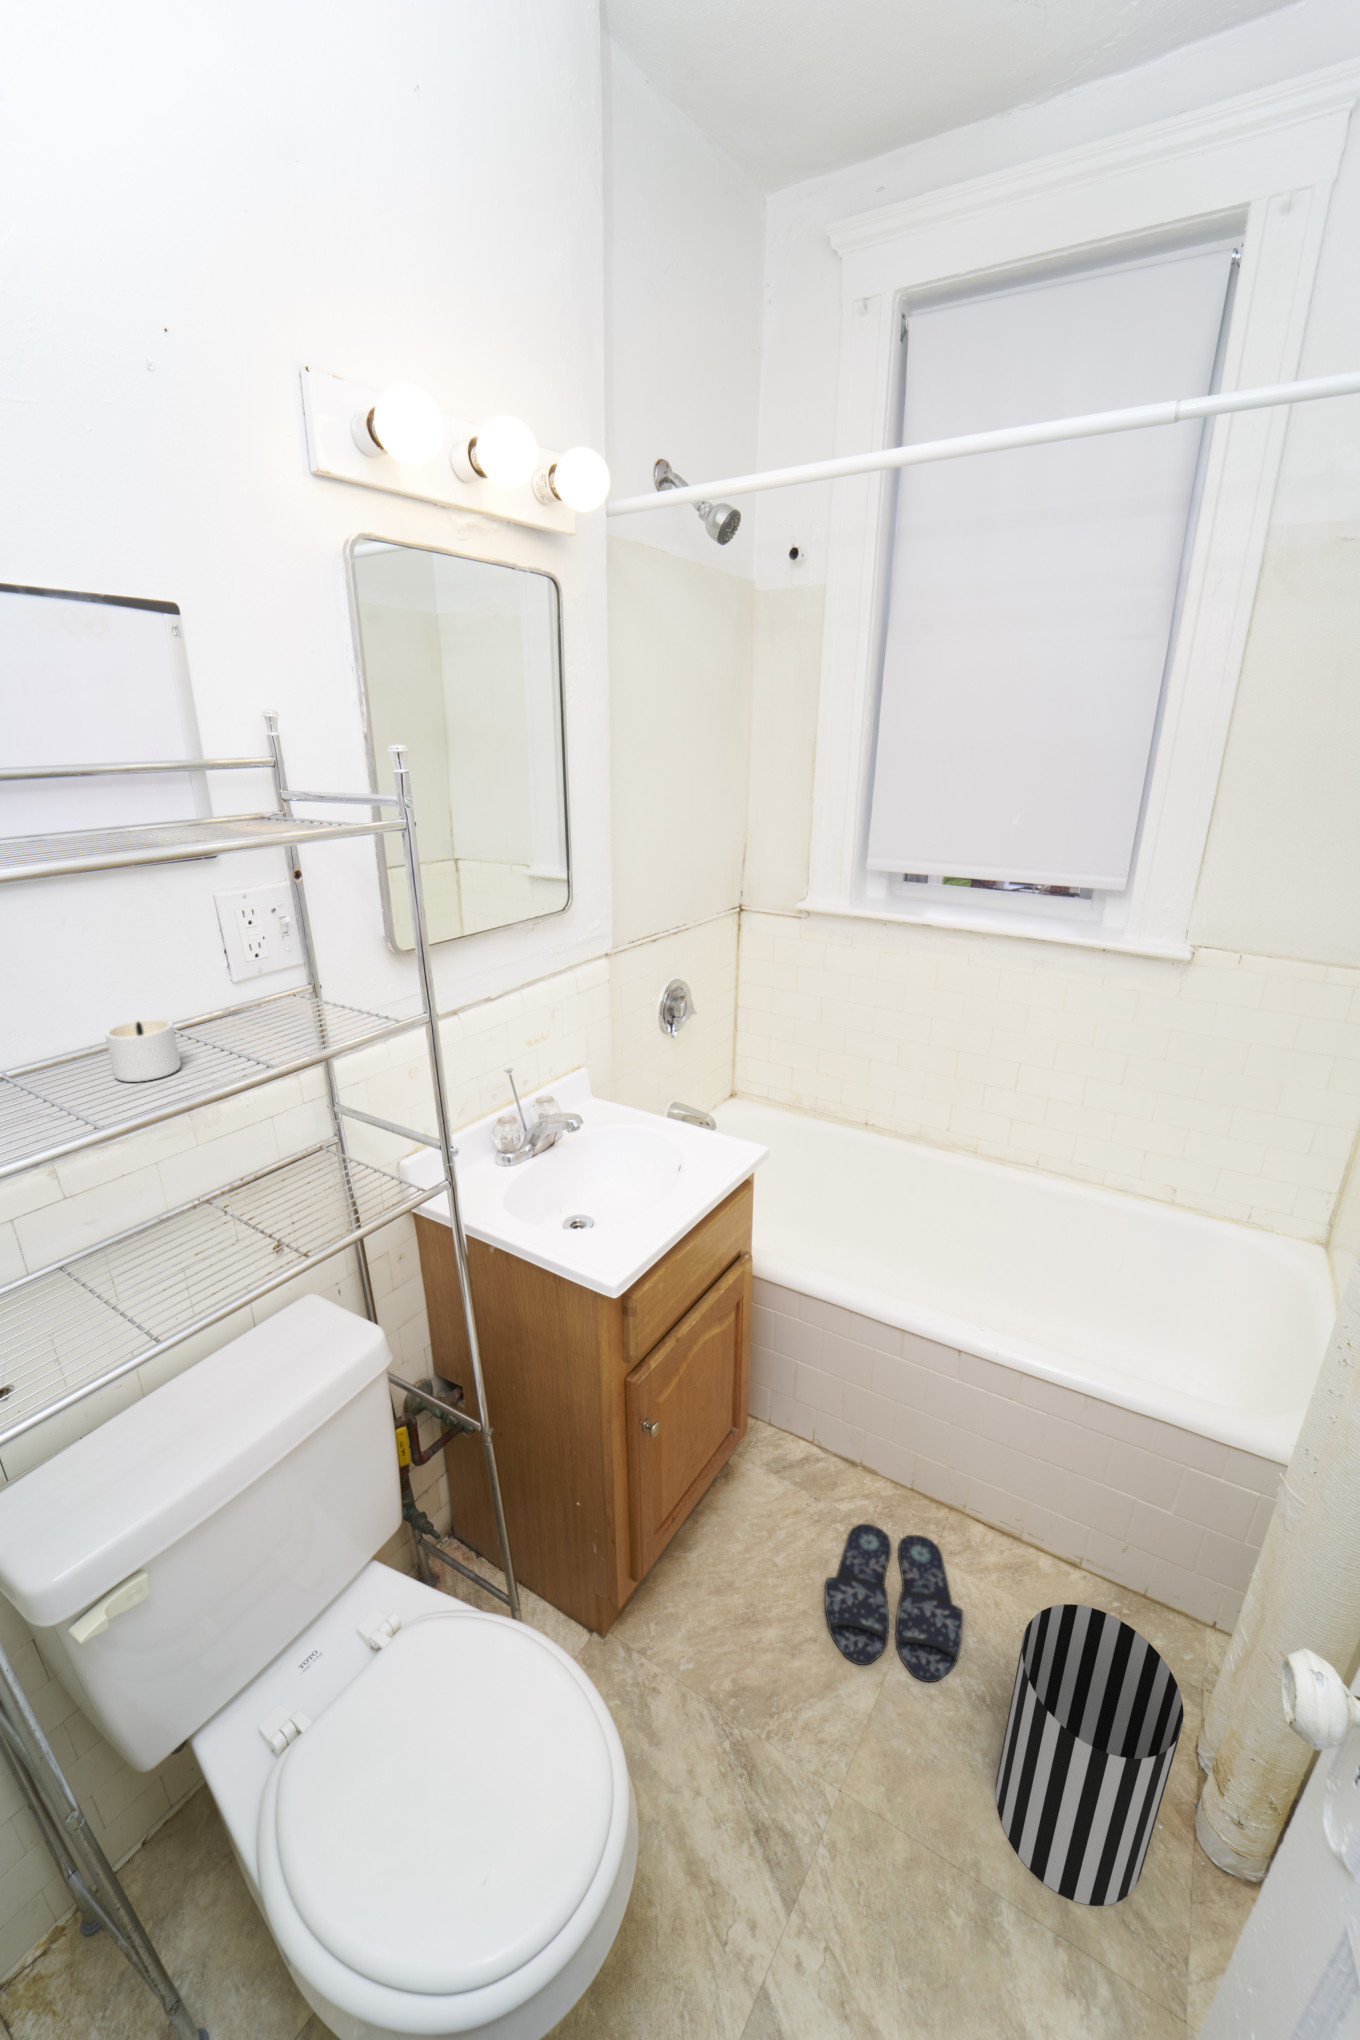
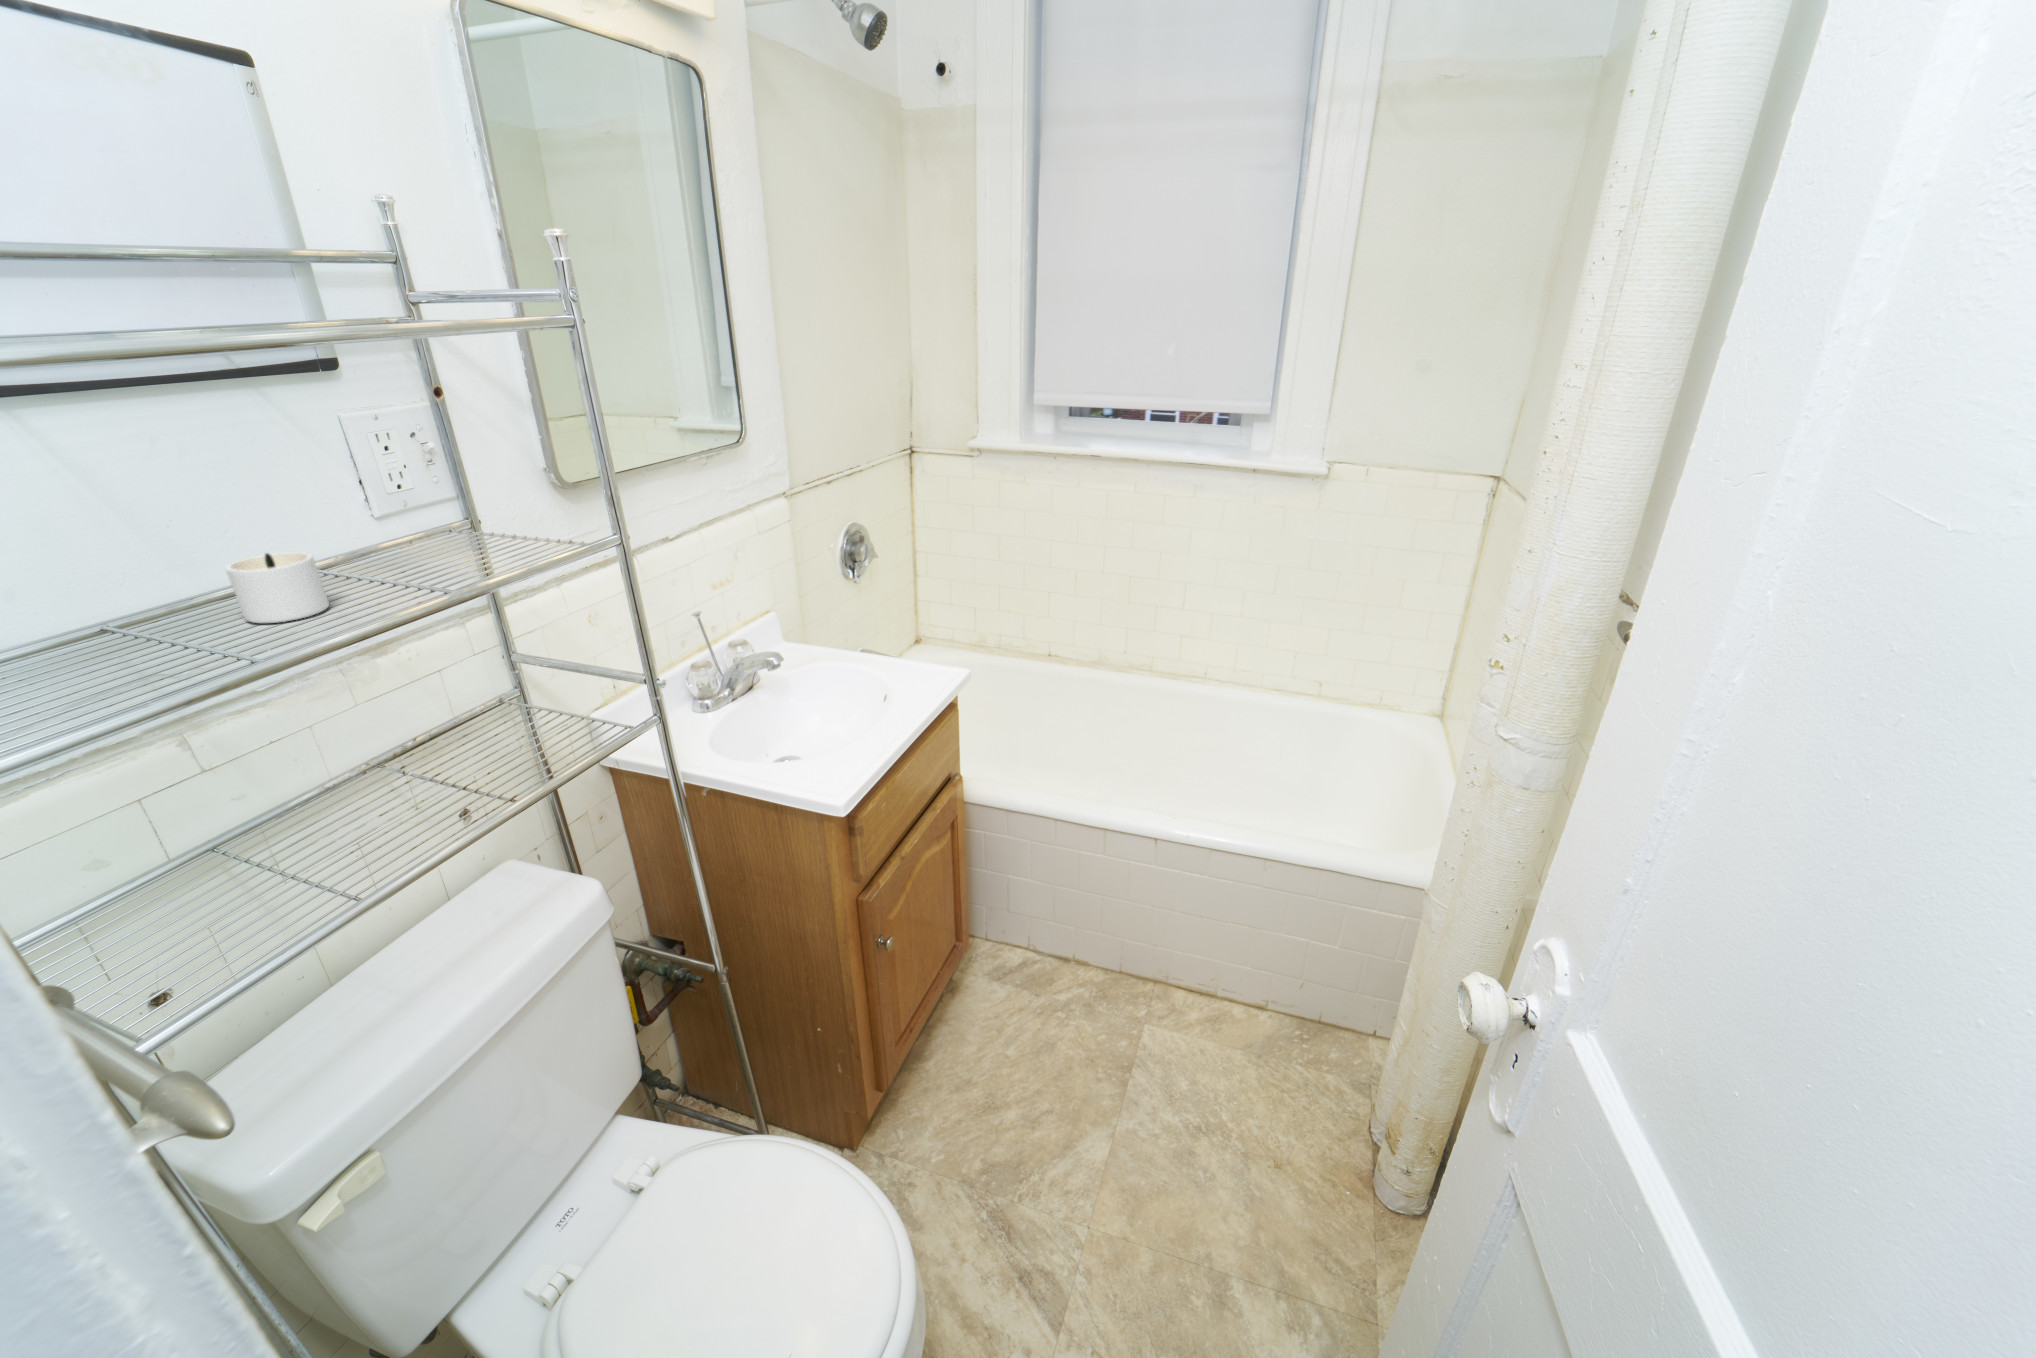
slippers: present [825,1524,963,1682] -> none [1055,1008,1176,1124]
wastebasket: present [996,1604,1184,1906] -> none [1216,1028,1365,1260]

